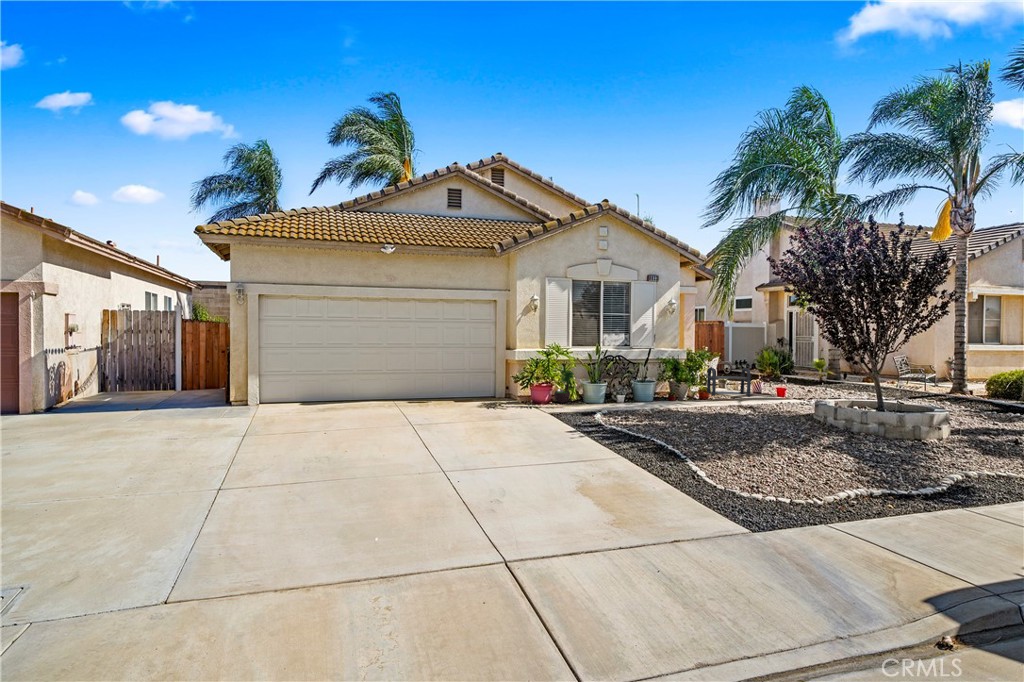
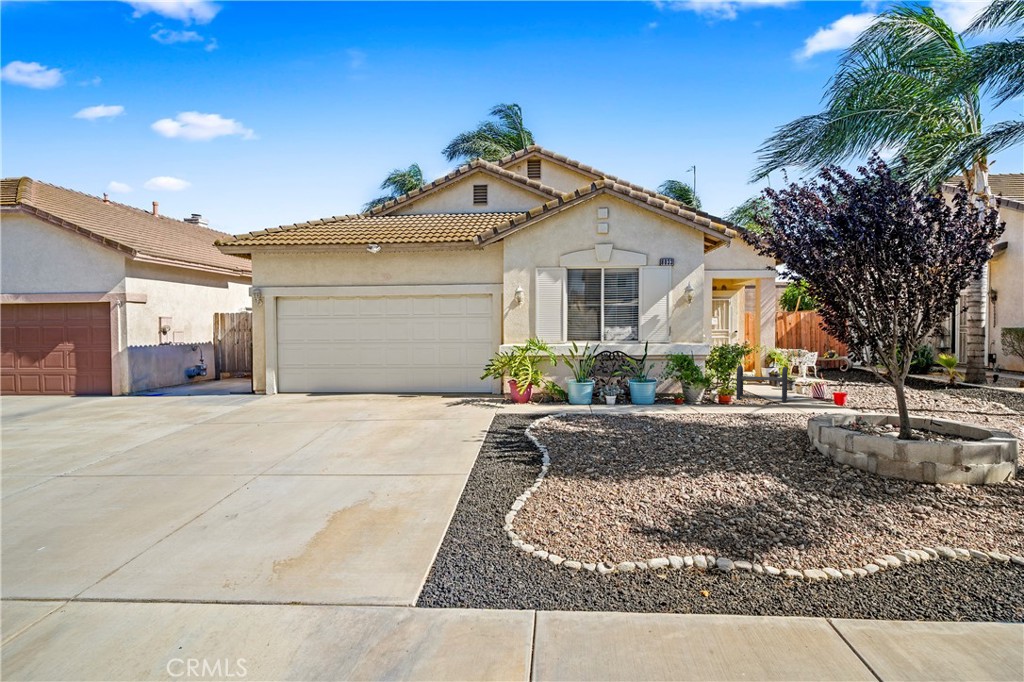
potted tree: present [554,370,574,403] -> none [528,363,550,402]

